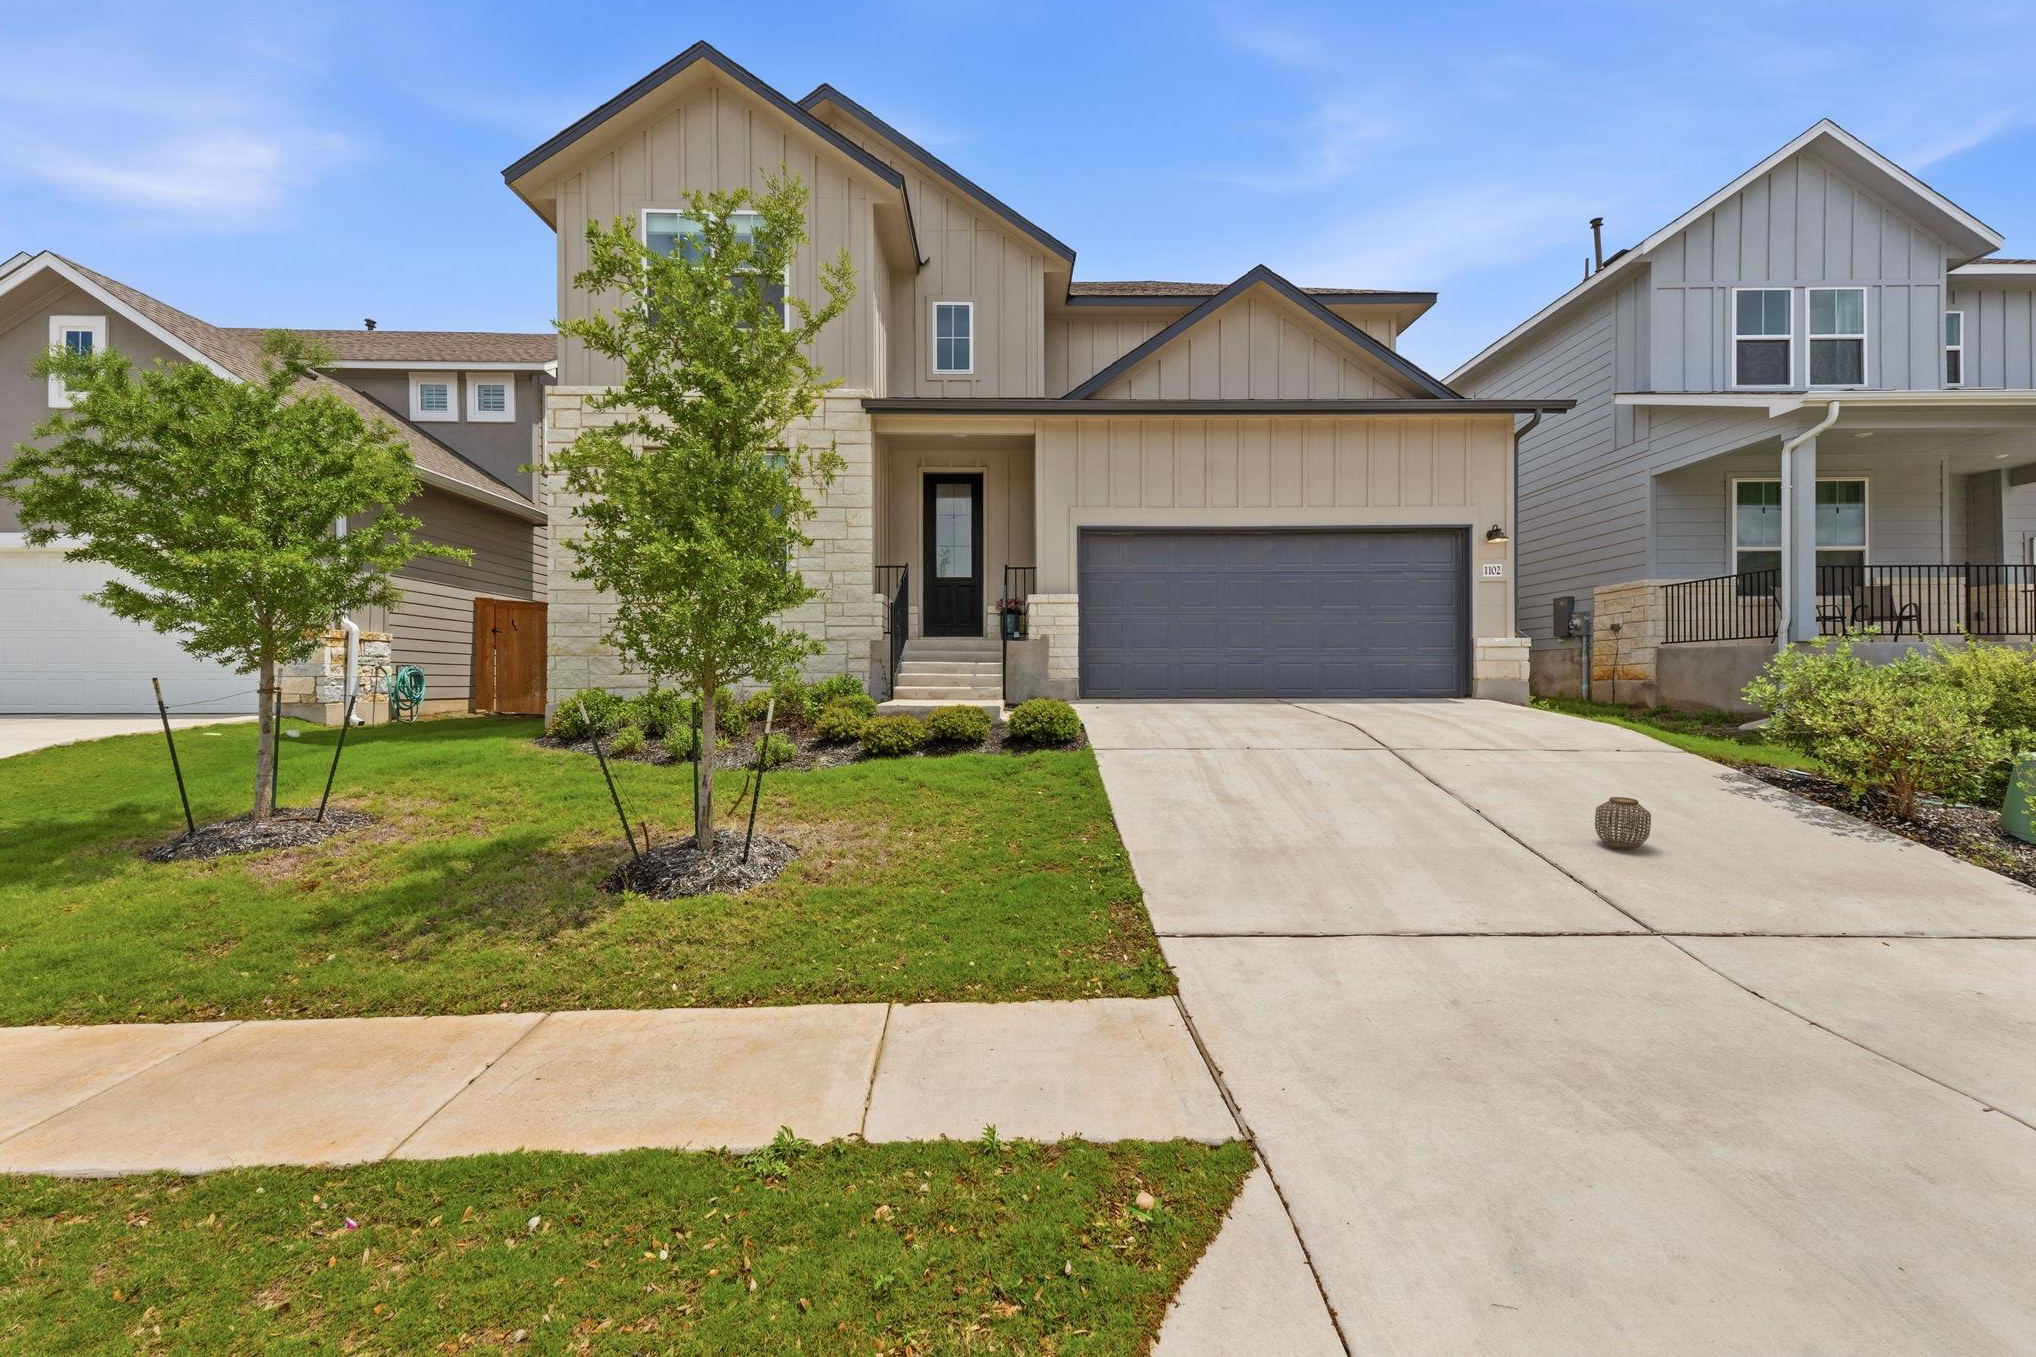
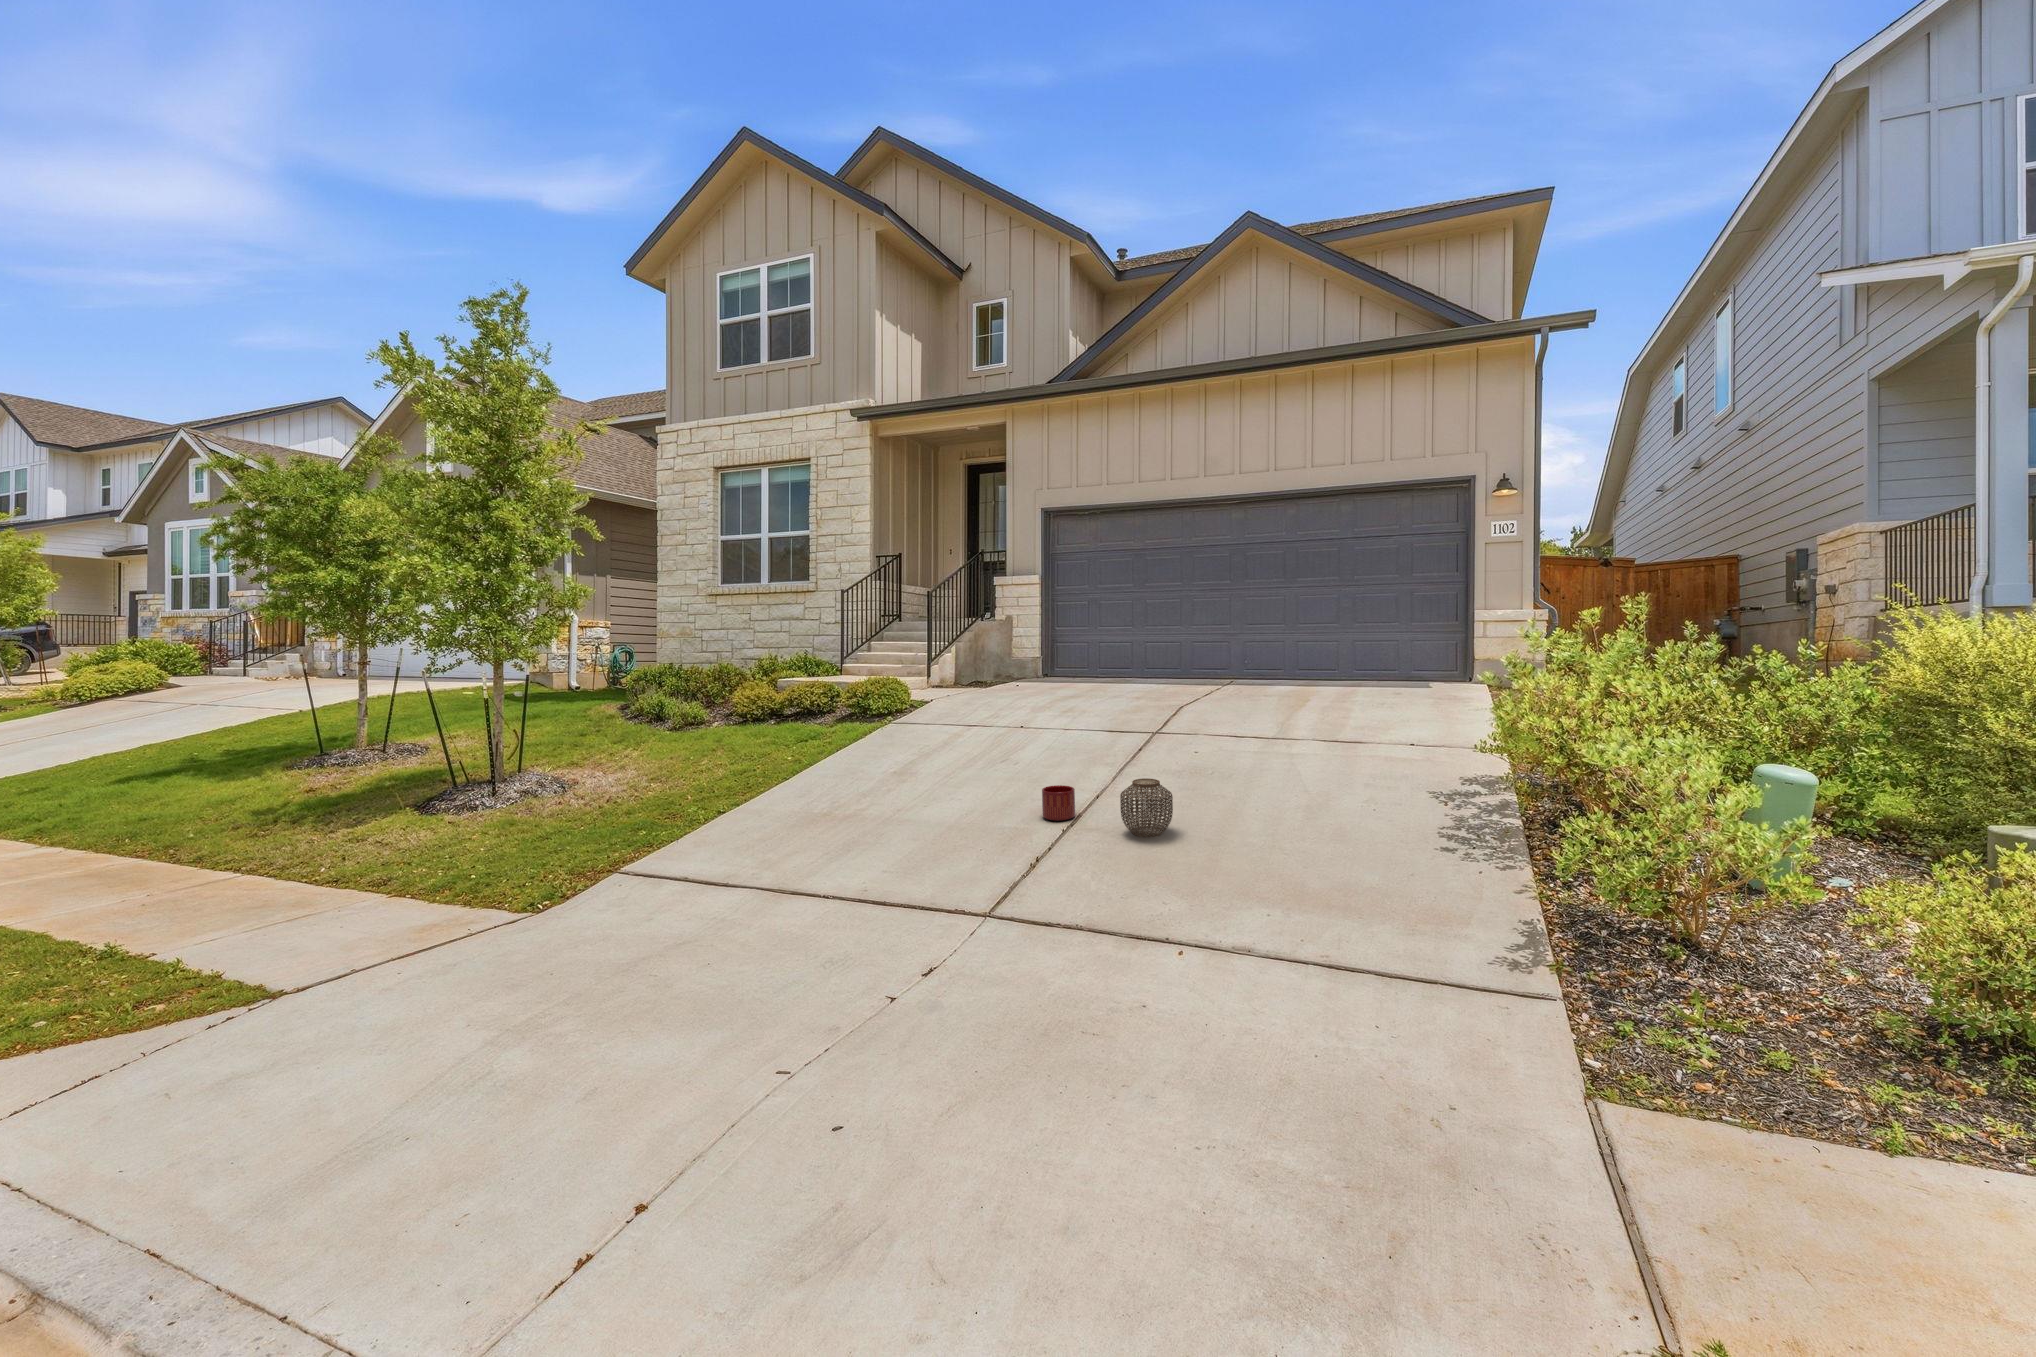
planter: none [1495,809,1532,843] -> present [1042,785,1075,821]

